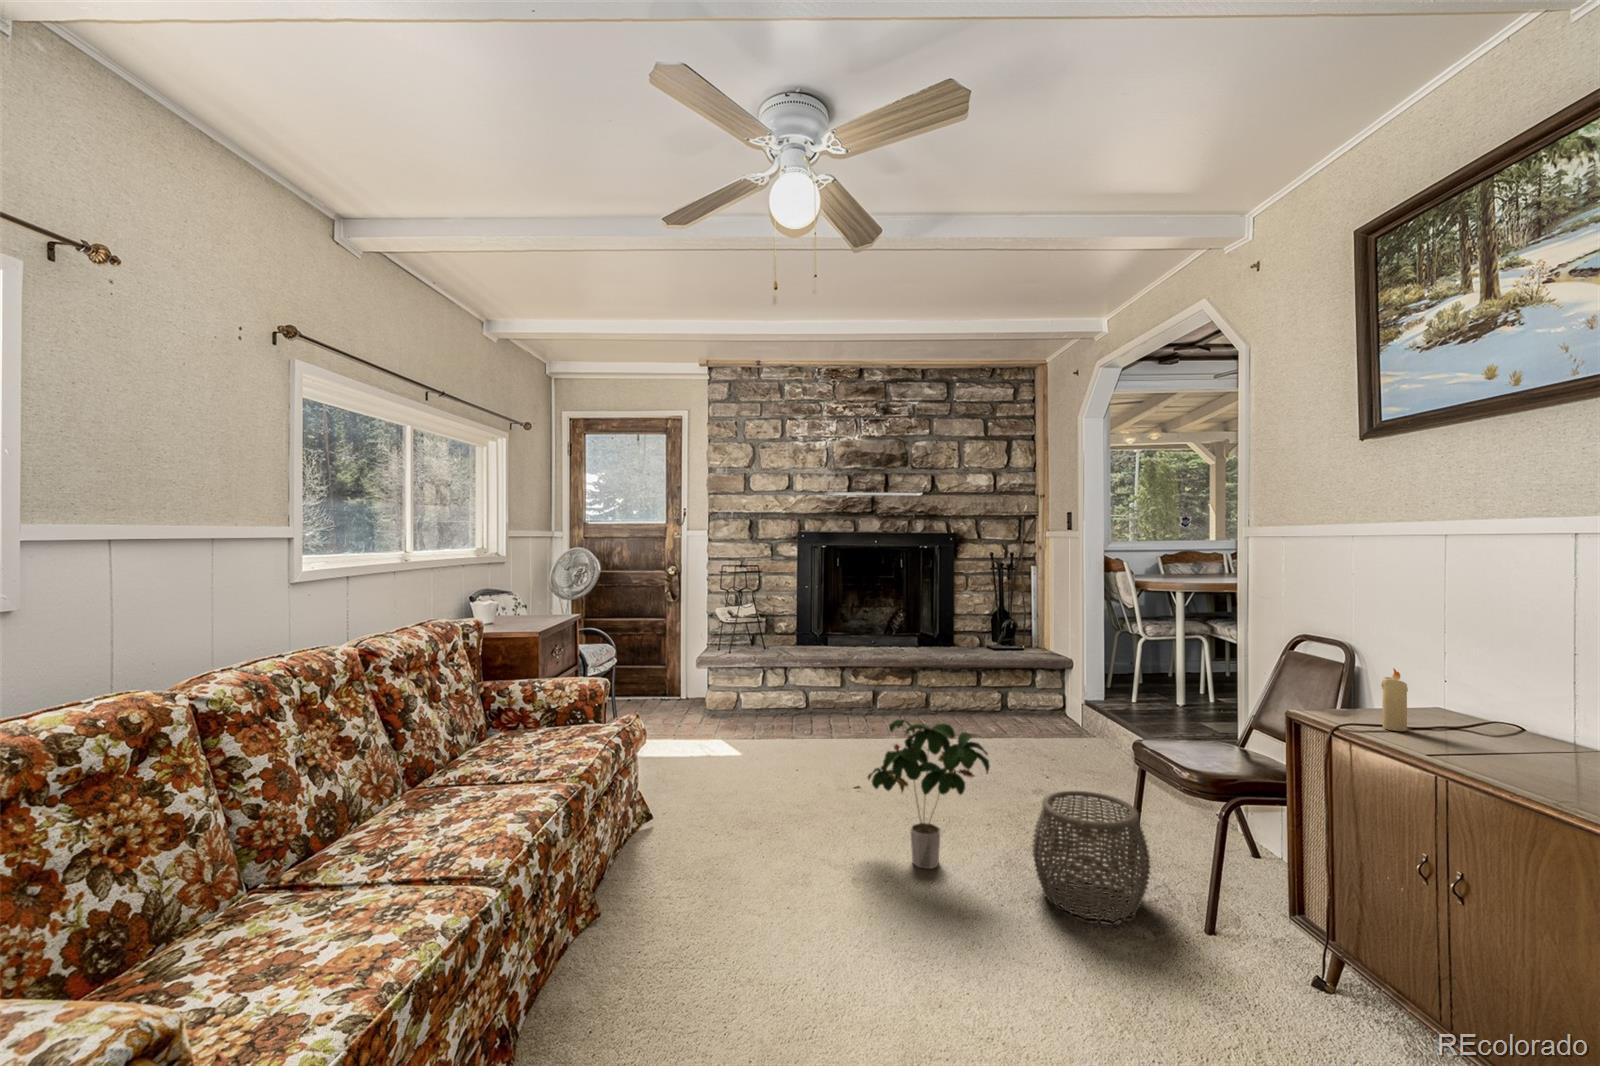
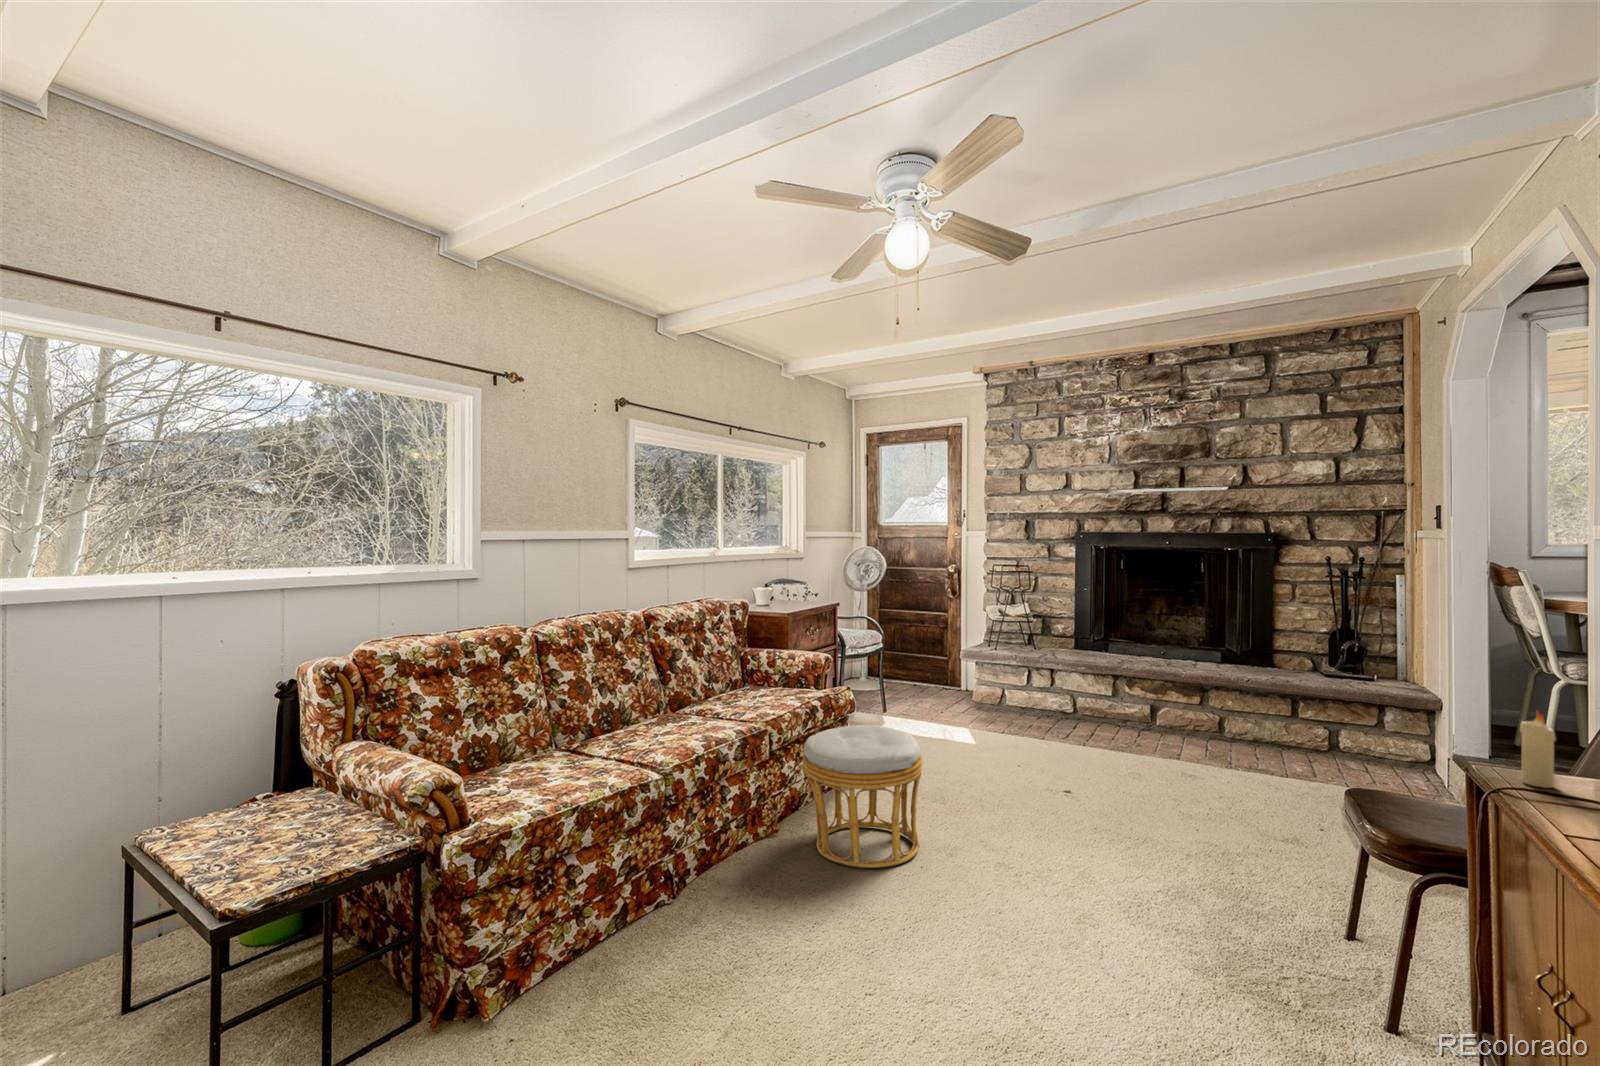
potted plant: present [868,719,990,869] -> none [1033,716,1139,863]
ottoman: none [637,759,784,944] -> present [803,725,922,868]
woven basket: present [1032,791,1150,921] -> none [1164,811,1299,951]

